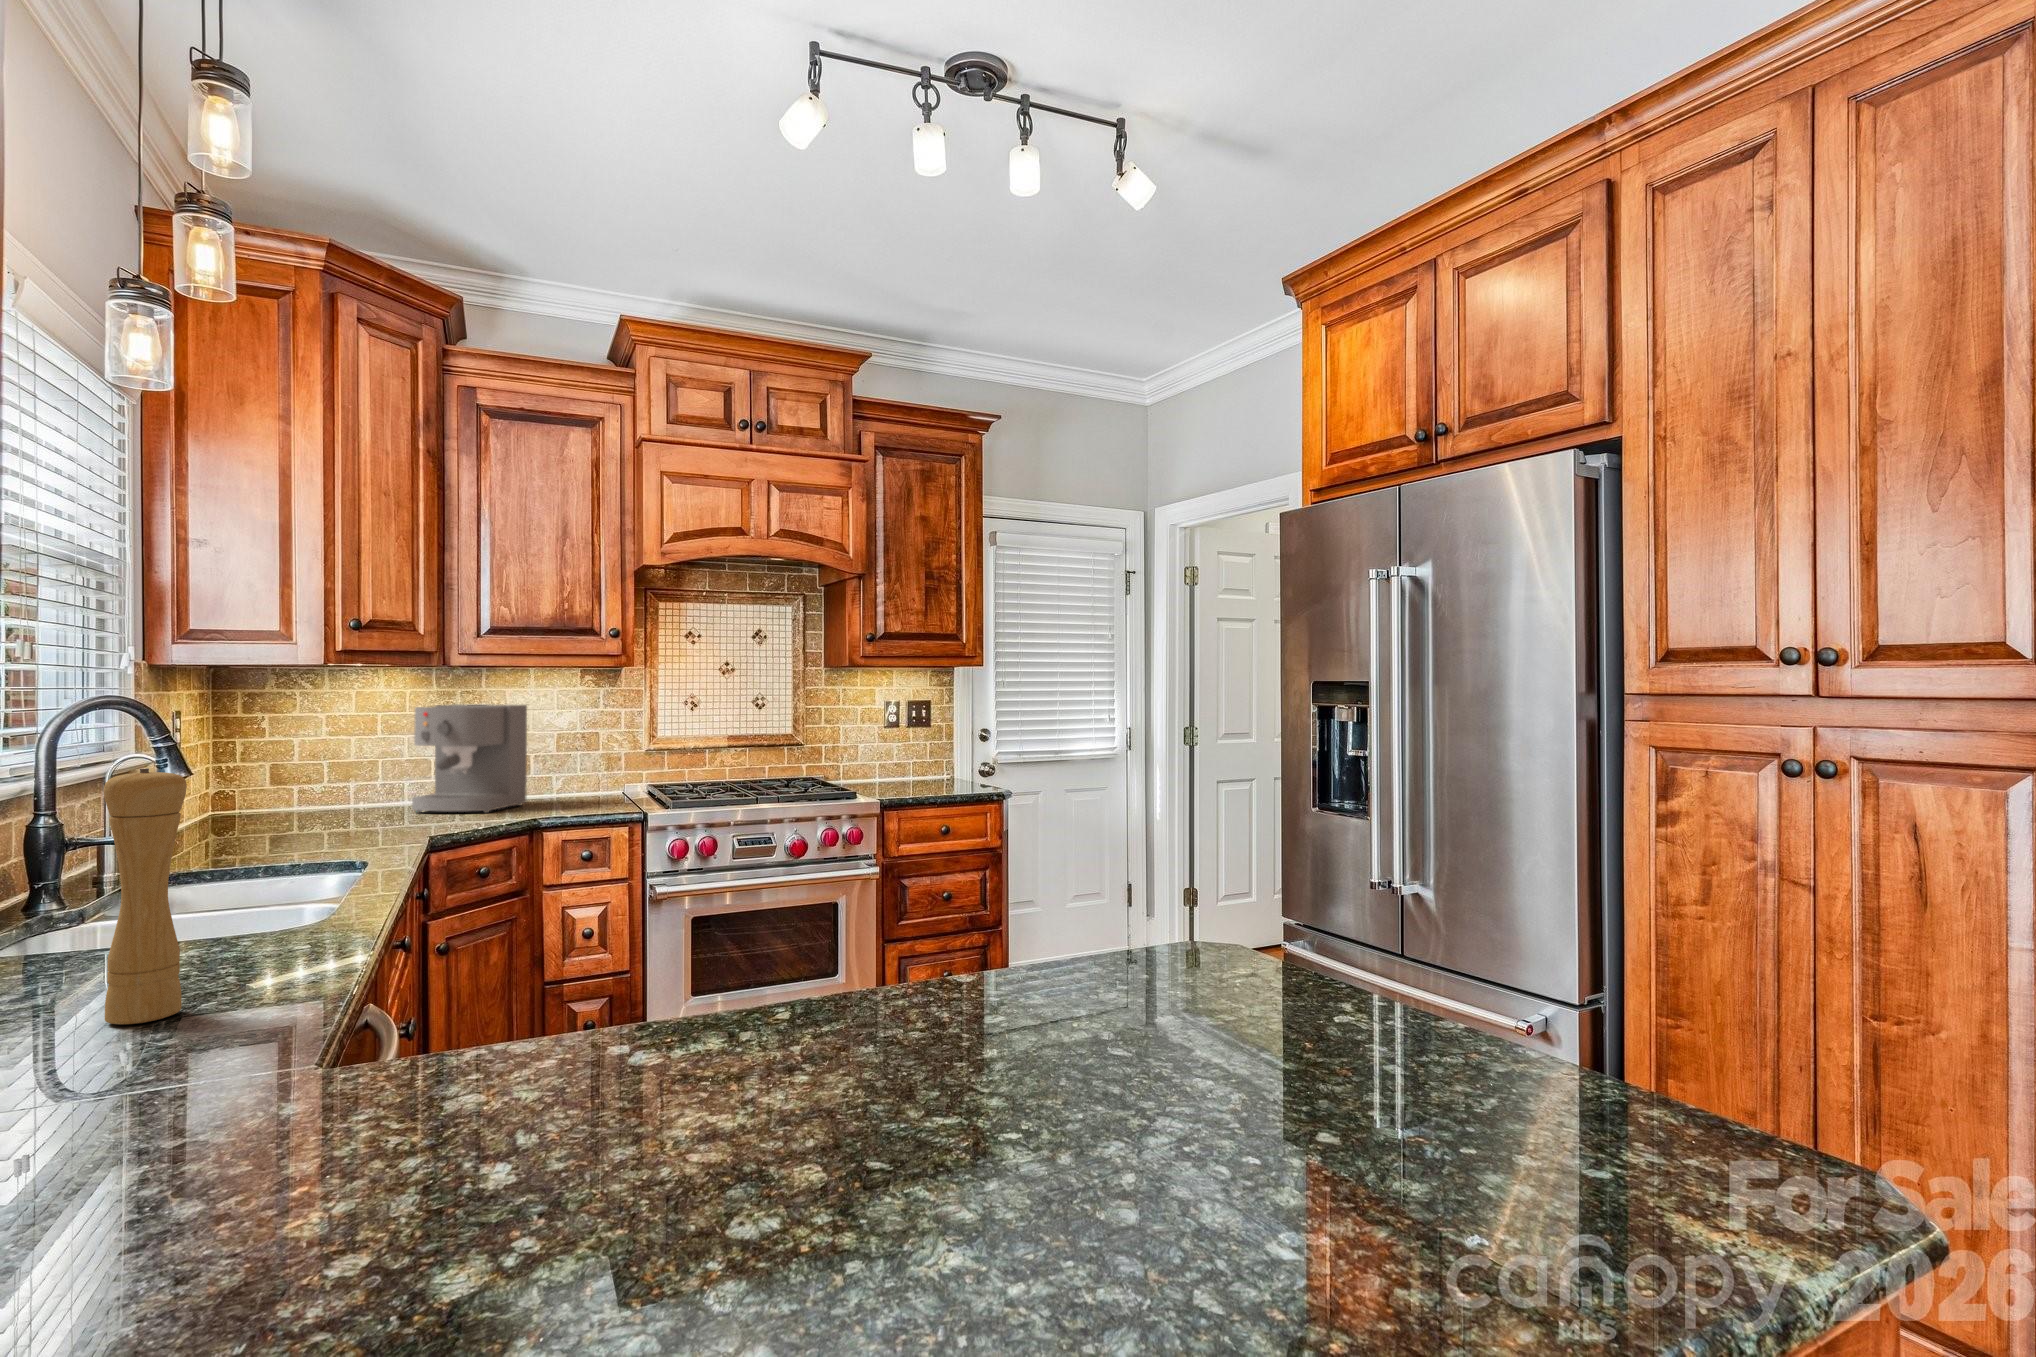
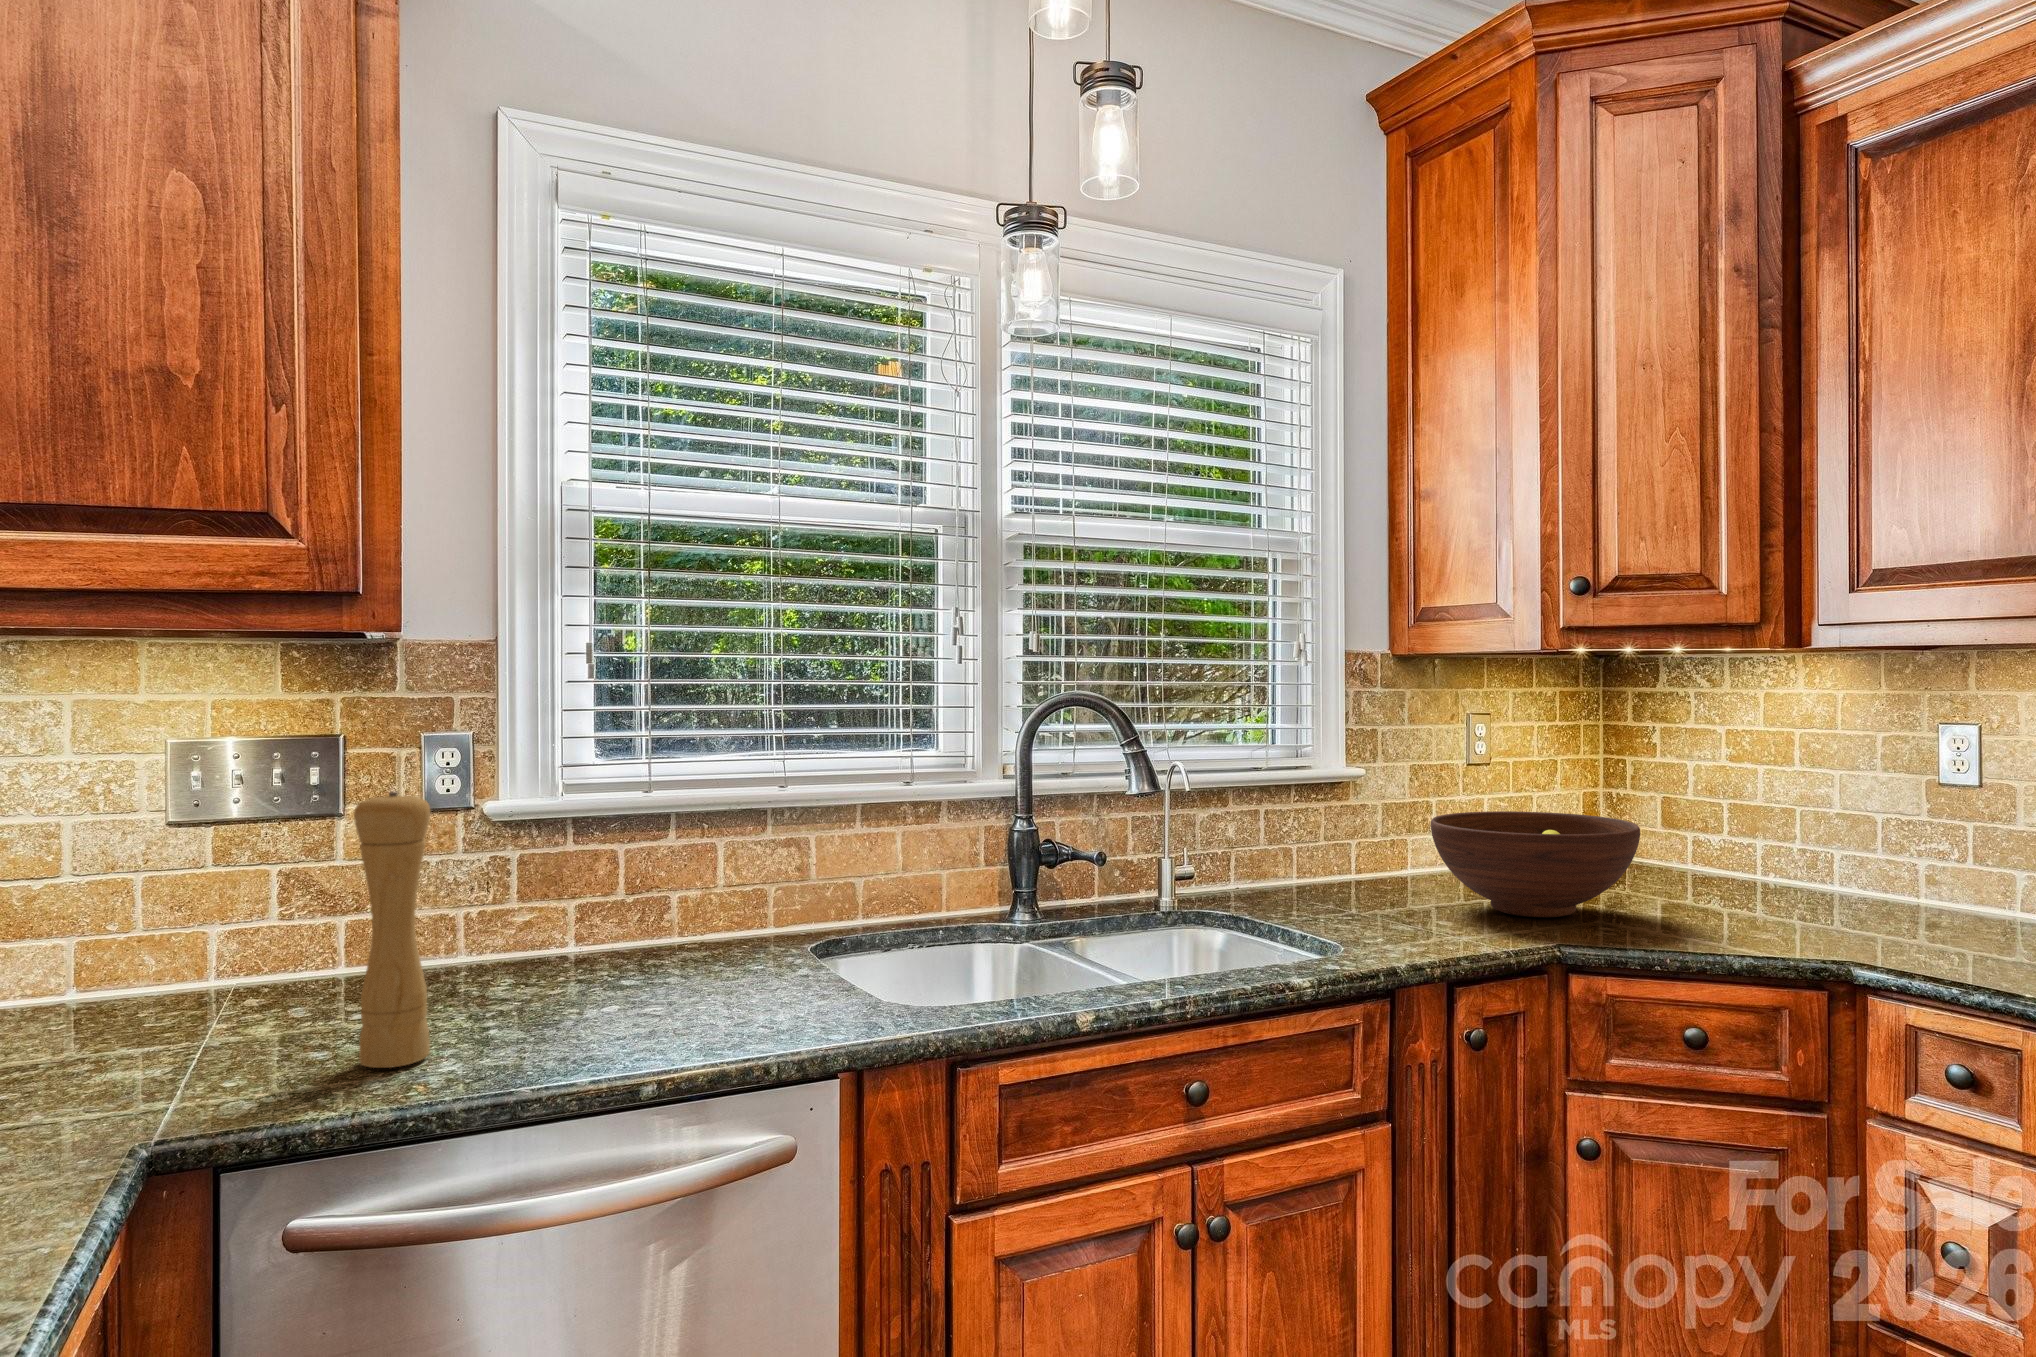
coffee maker: present [412,704,527,813] -> none [1738,718,1998,932]
fruit bowl: none [257,769,408,835] -> present [1431,811,1640,917]

